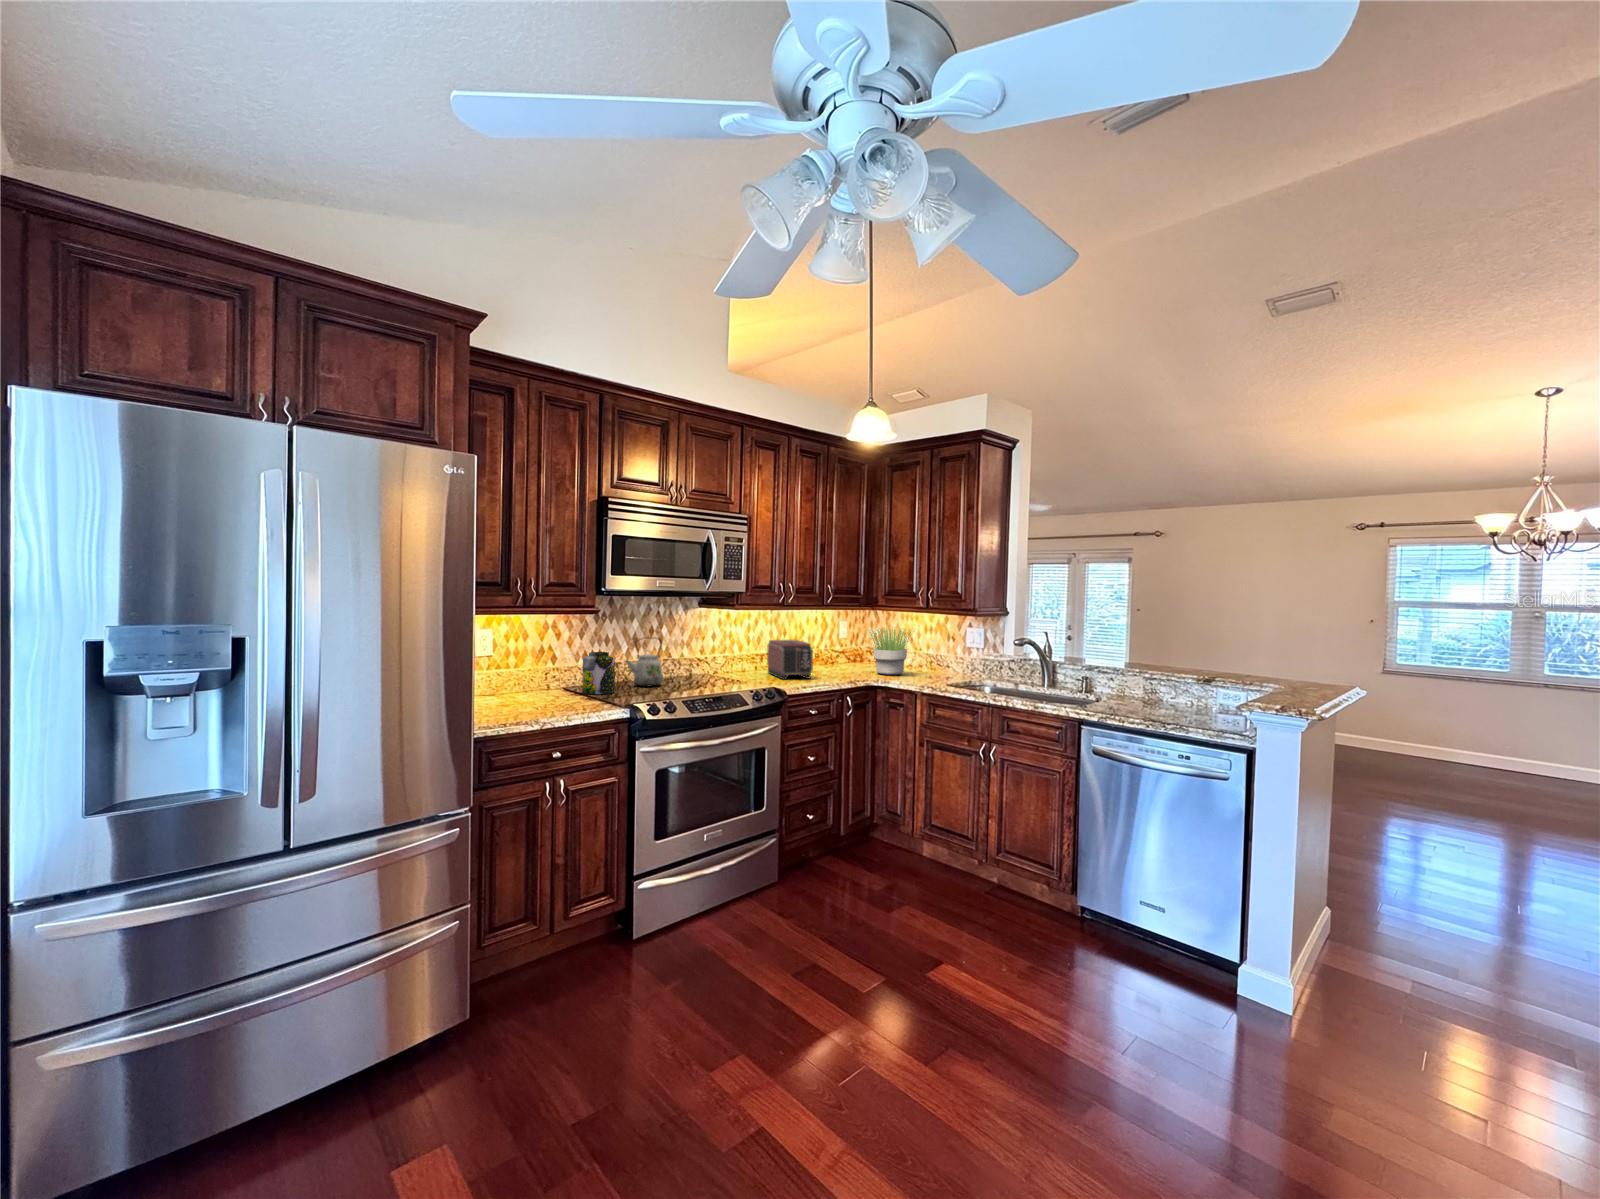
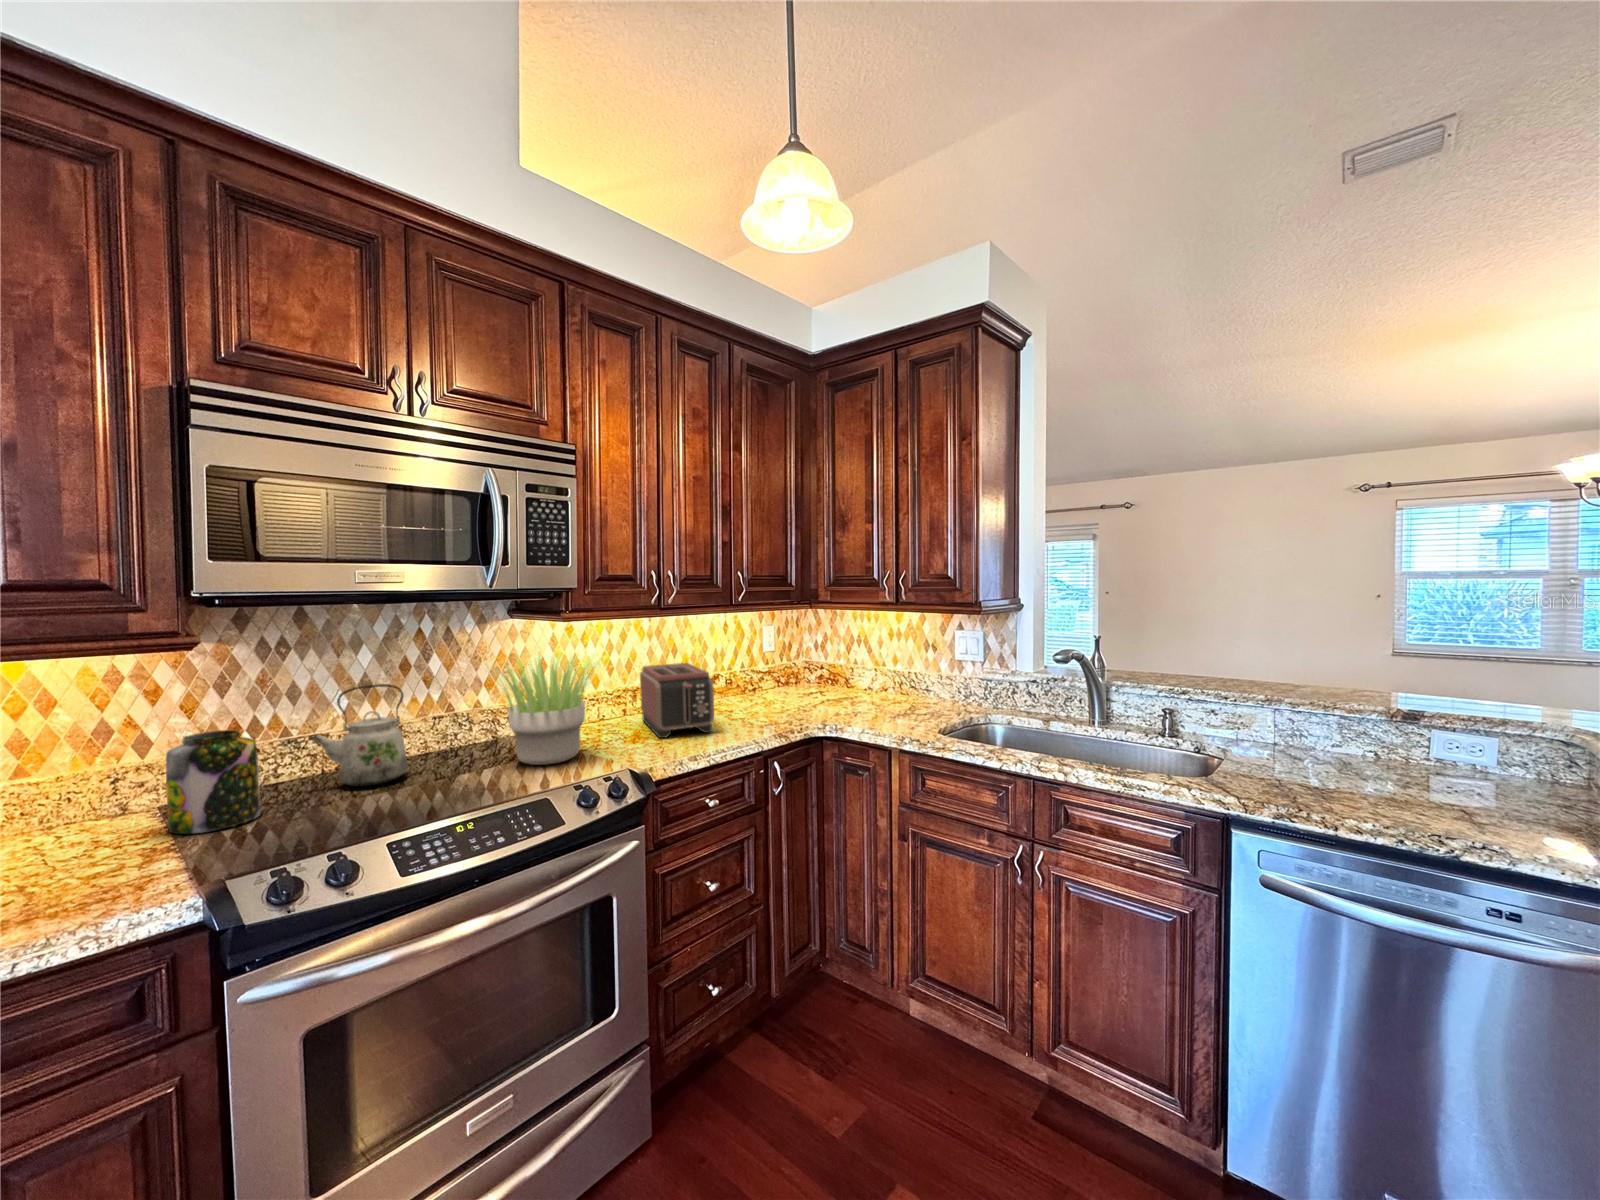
potted plant: present [869,627,911,675] -> present [488,655,595,765]

